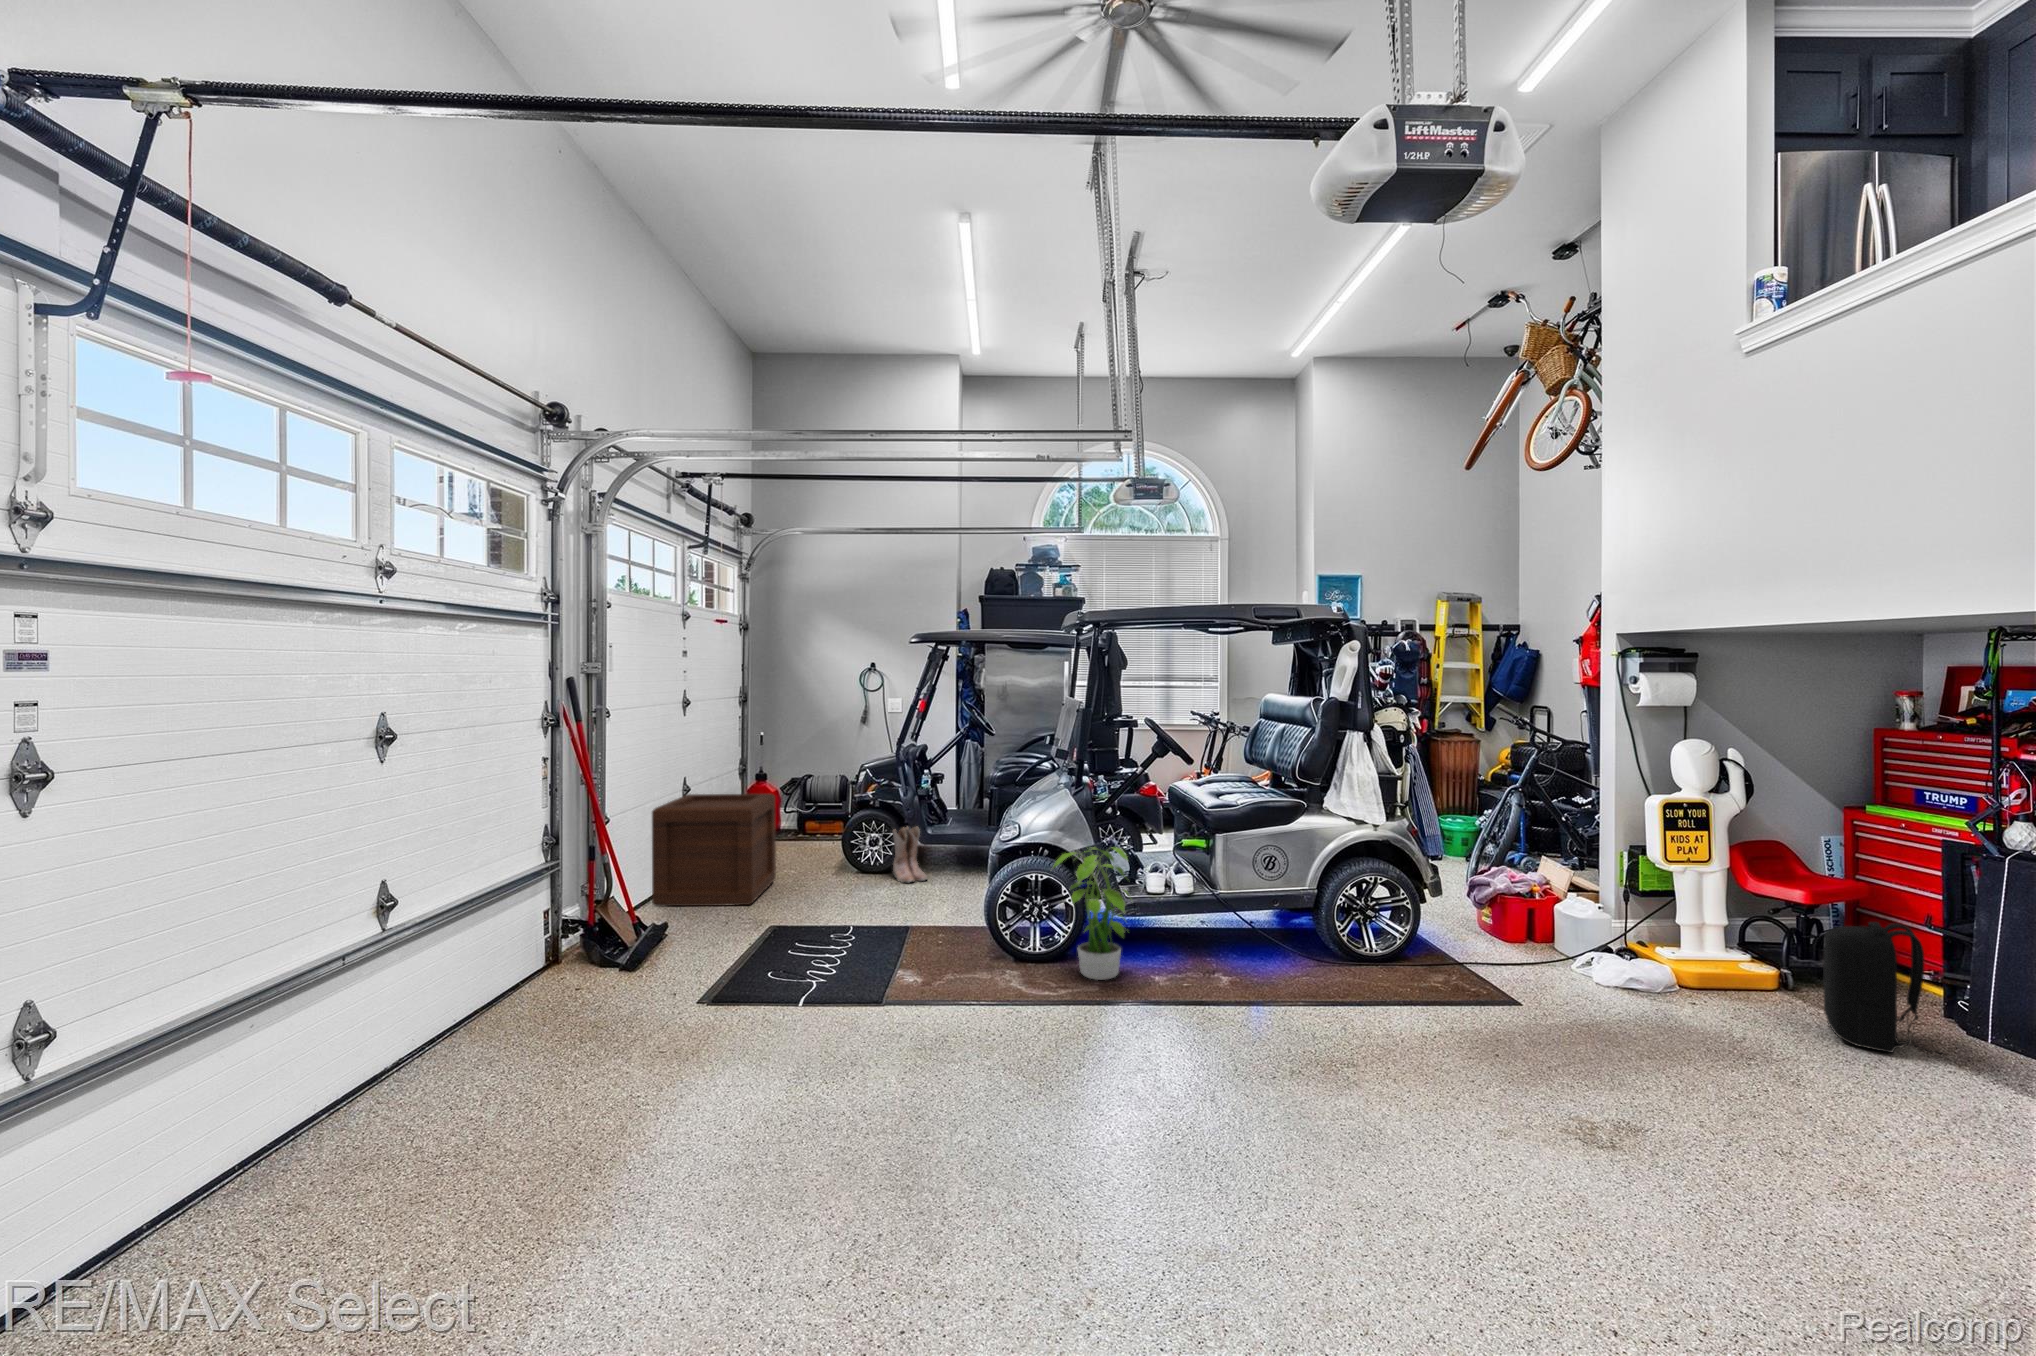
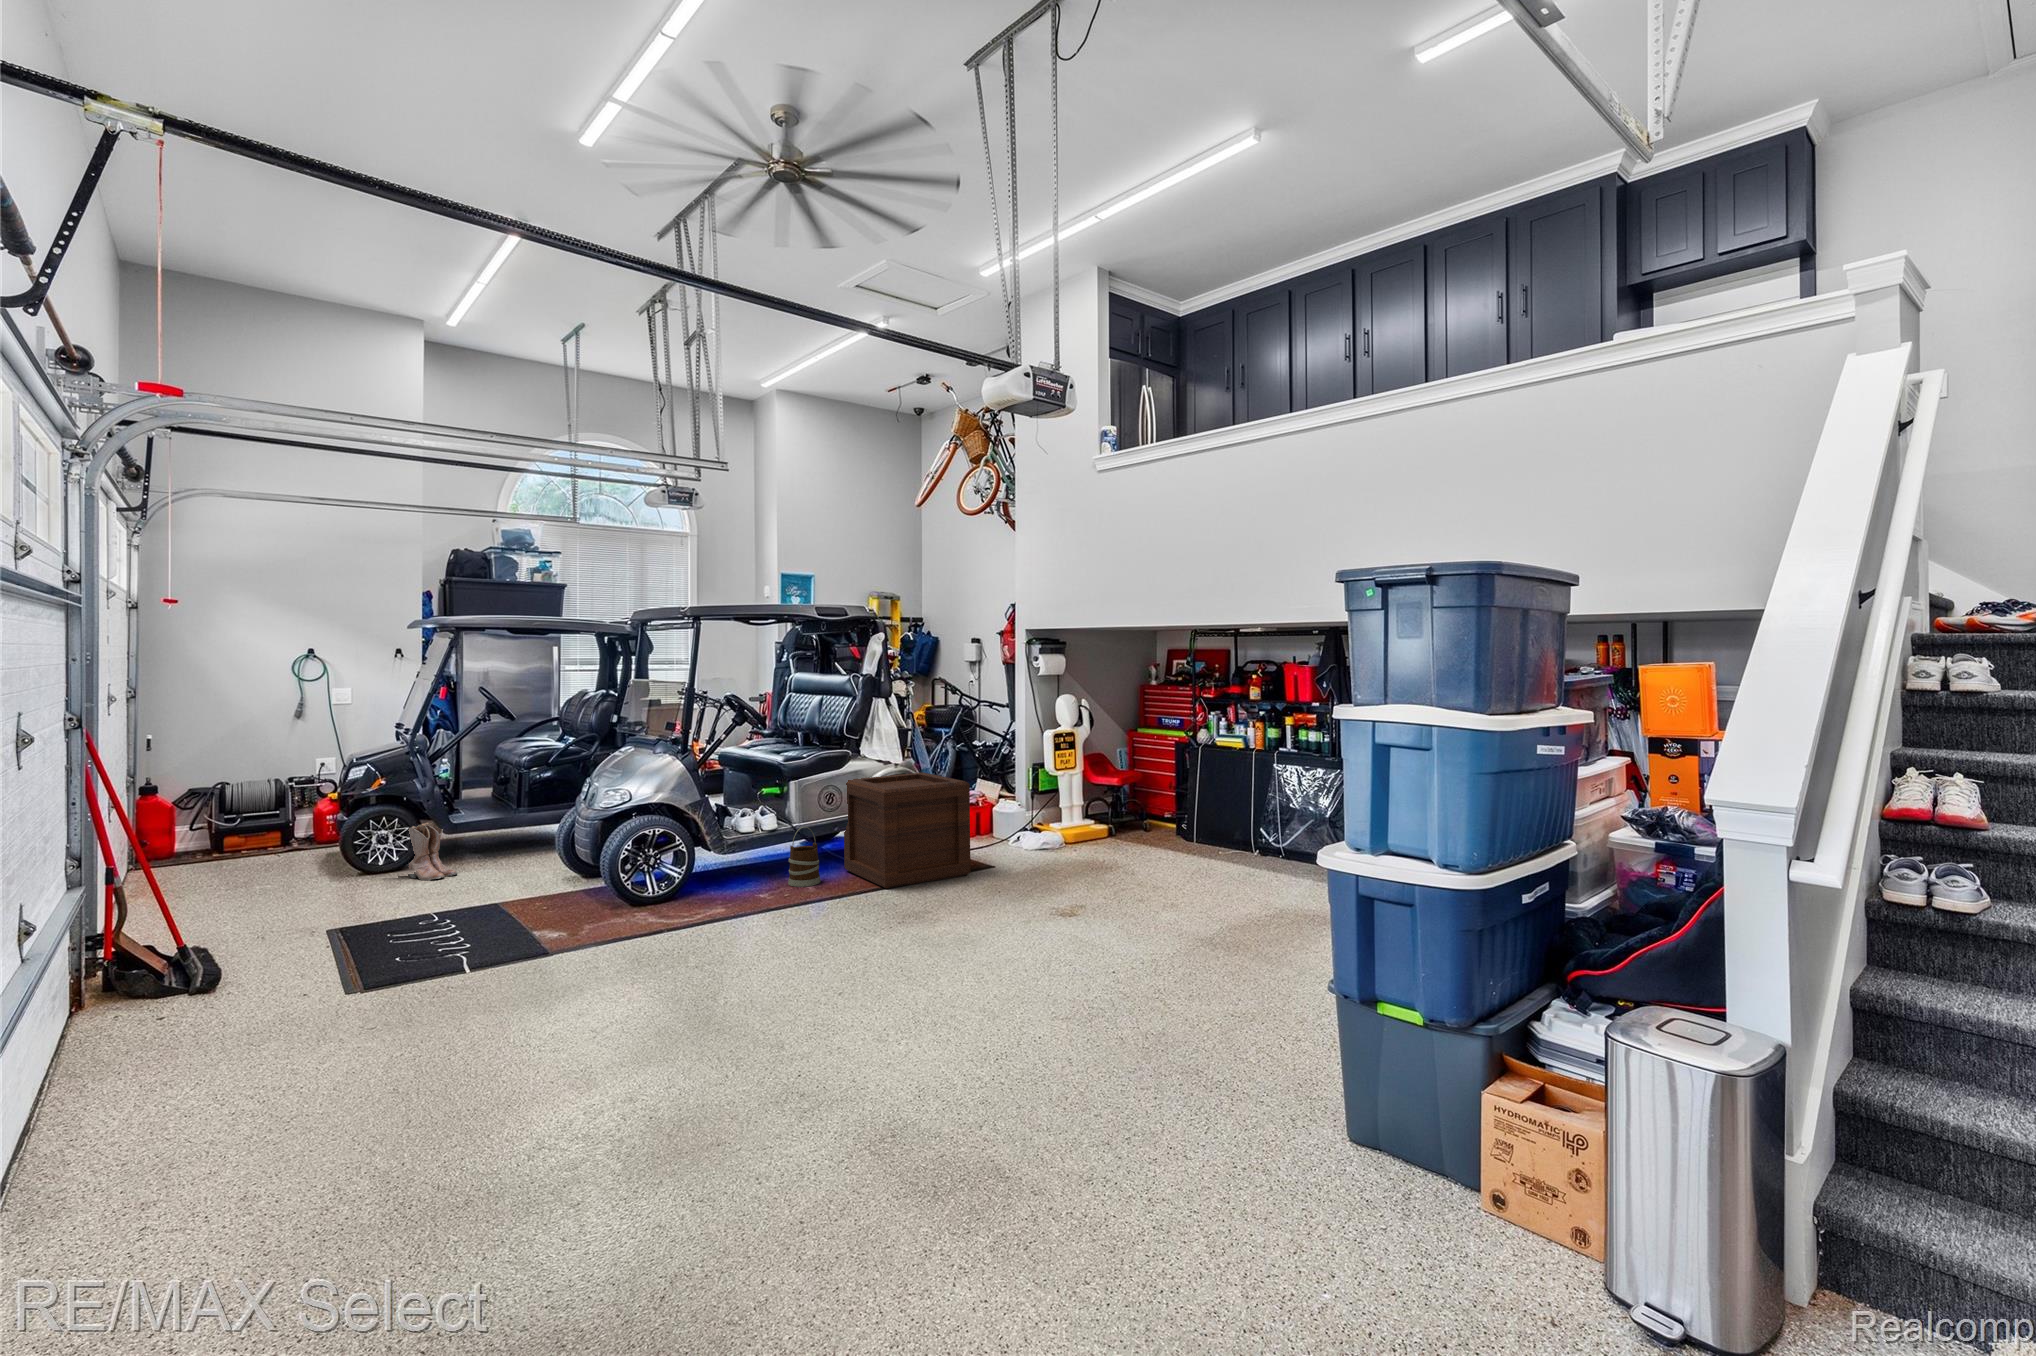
wooden crate: present [652,794,776,906] -> present [844,772,971,889]
potted plant: present [1053,847,1128,980] -> none [673,797,745,906]
wooden bucket: none [1201,896,1243,976] -> present [788,827,821,887]
backpack: present [1823,922,1934,1053] -> none [1129,786,1176,852]

